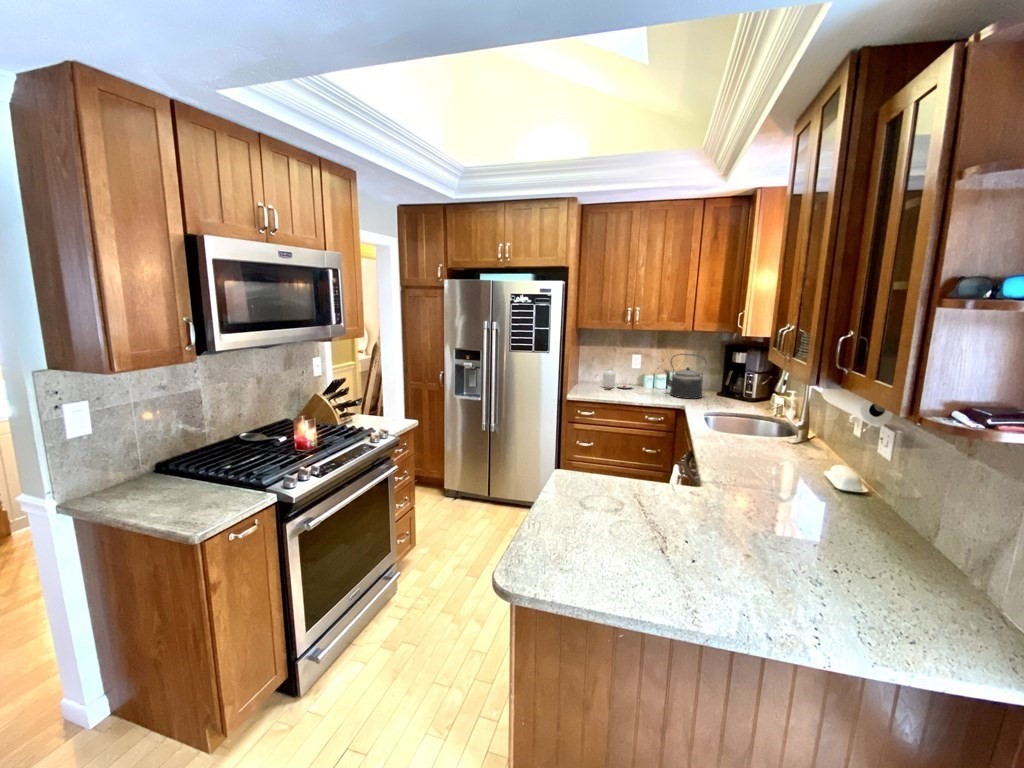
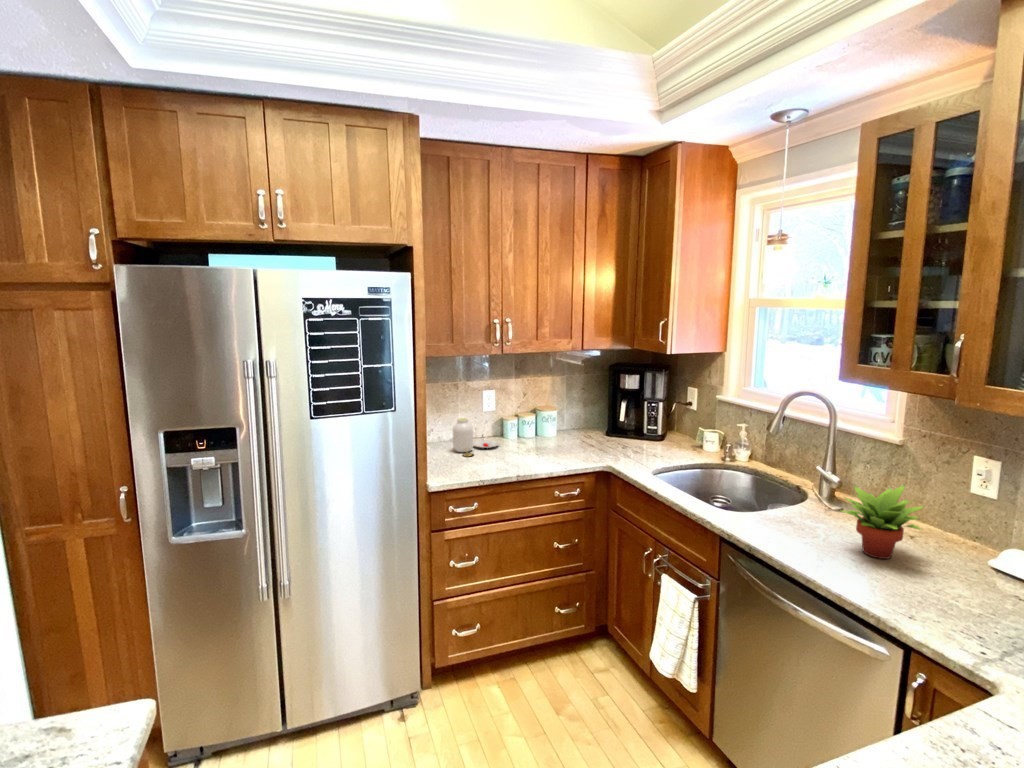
kettle: present [664,354,707,399] -> none [547,383,606,451]
succulent plant: none [730,416,784,460] -> present [841,484,925,559]

